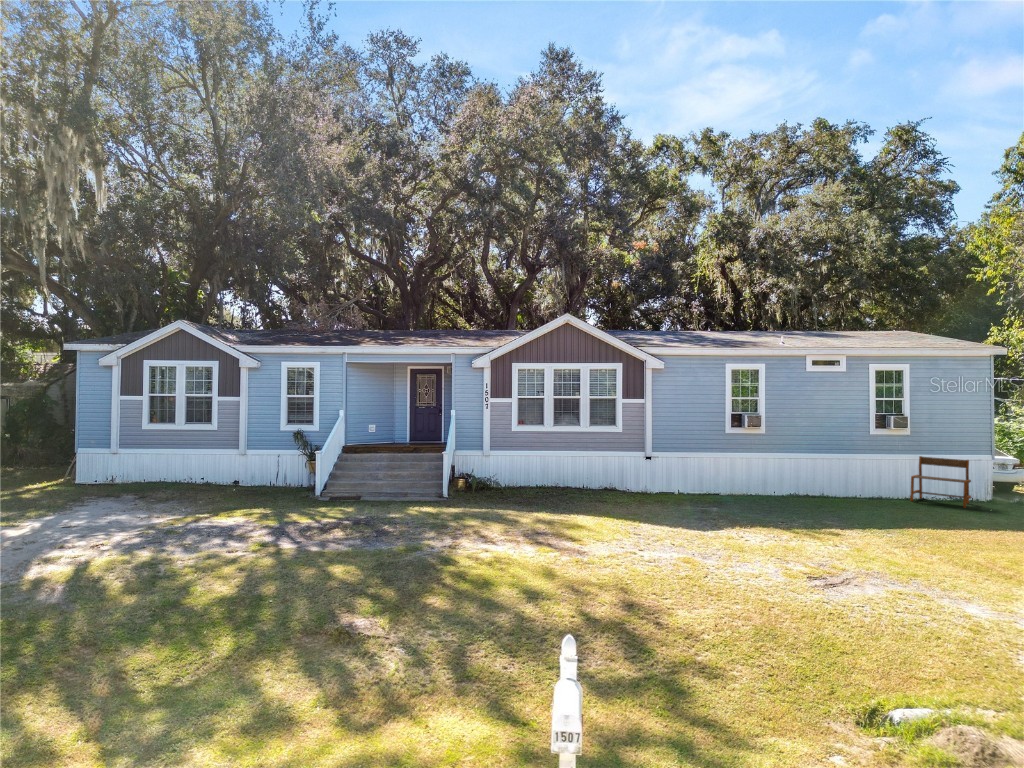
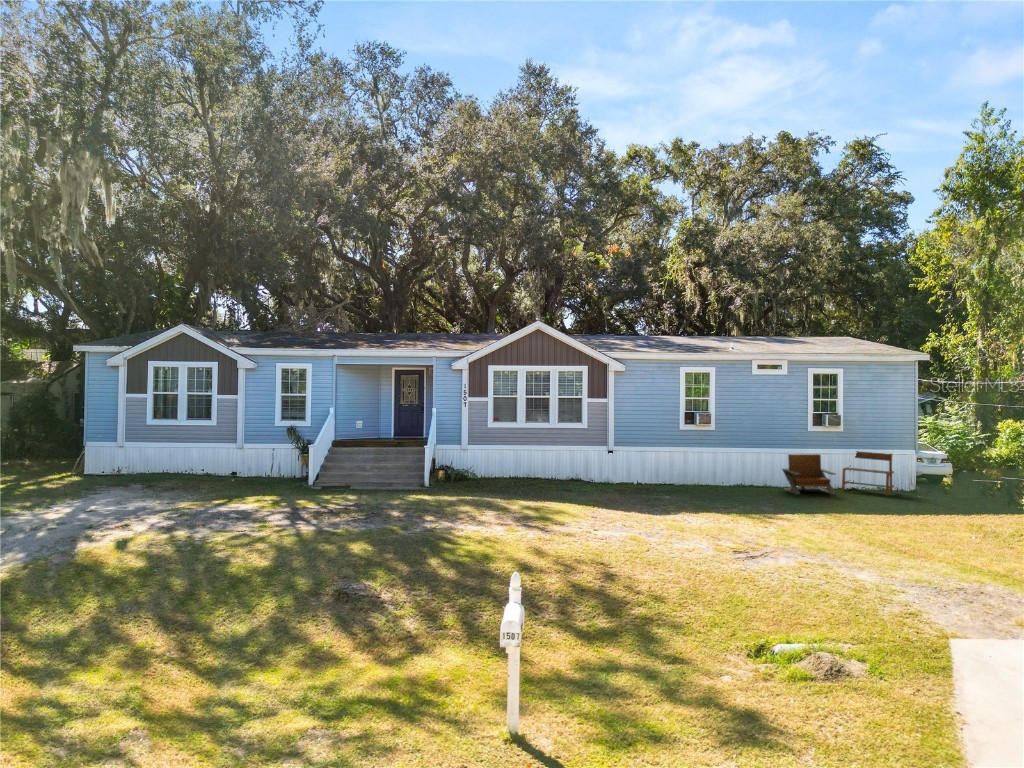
lounge chair: none [842,460,906,507] -> present [782,454,836,495]

